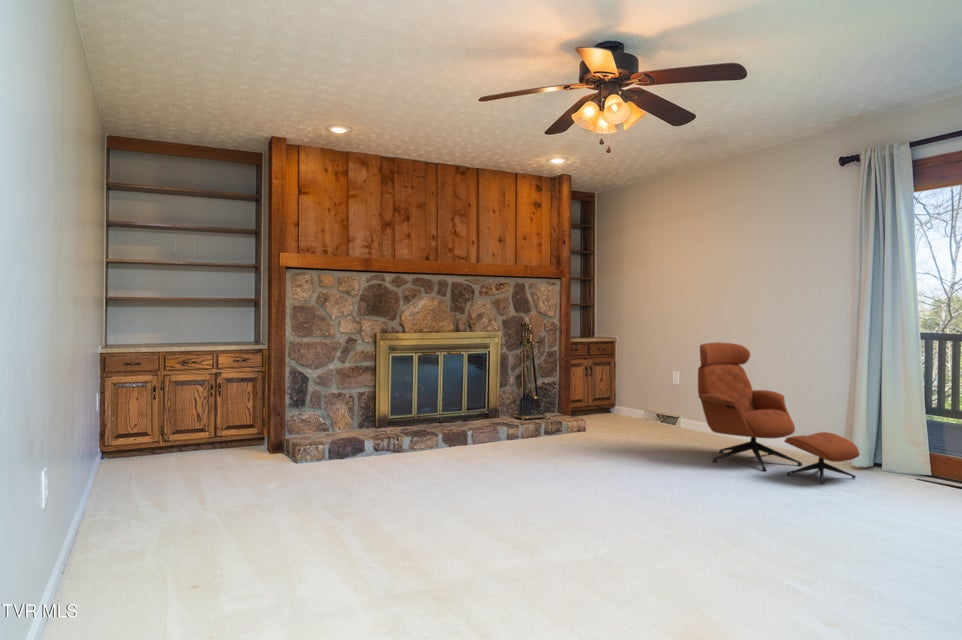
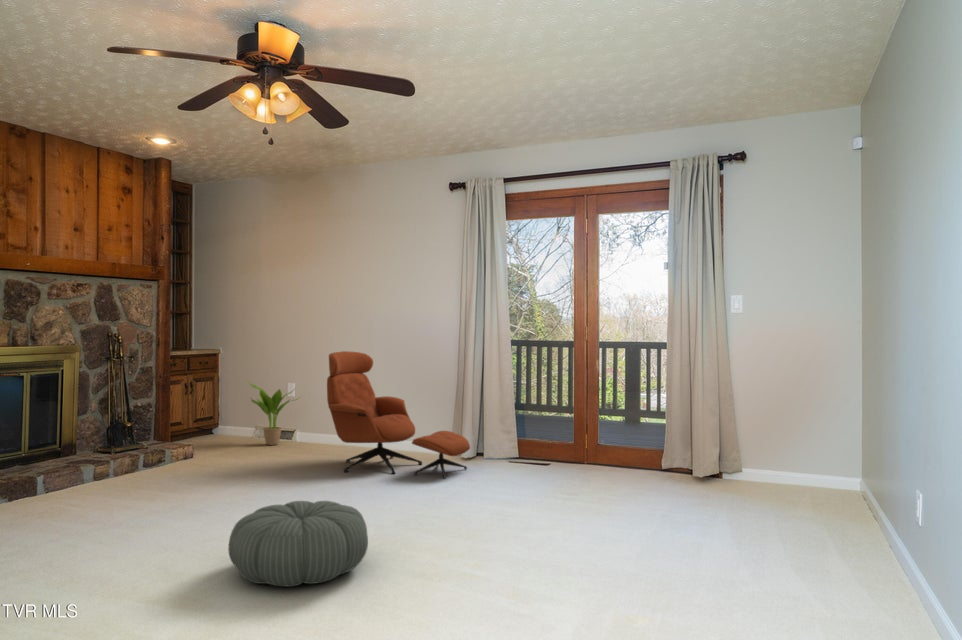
potted plant: none [634,366,683,428] -> present [249,382,297,445]
pouf: none [565,481,694,562] -> present [229,501,368,587]

